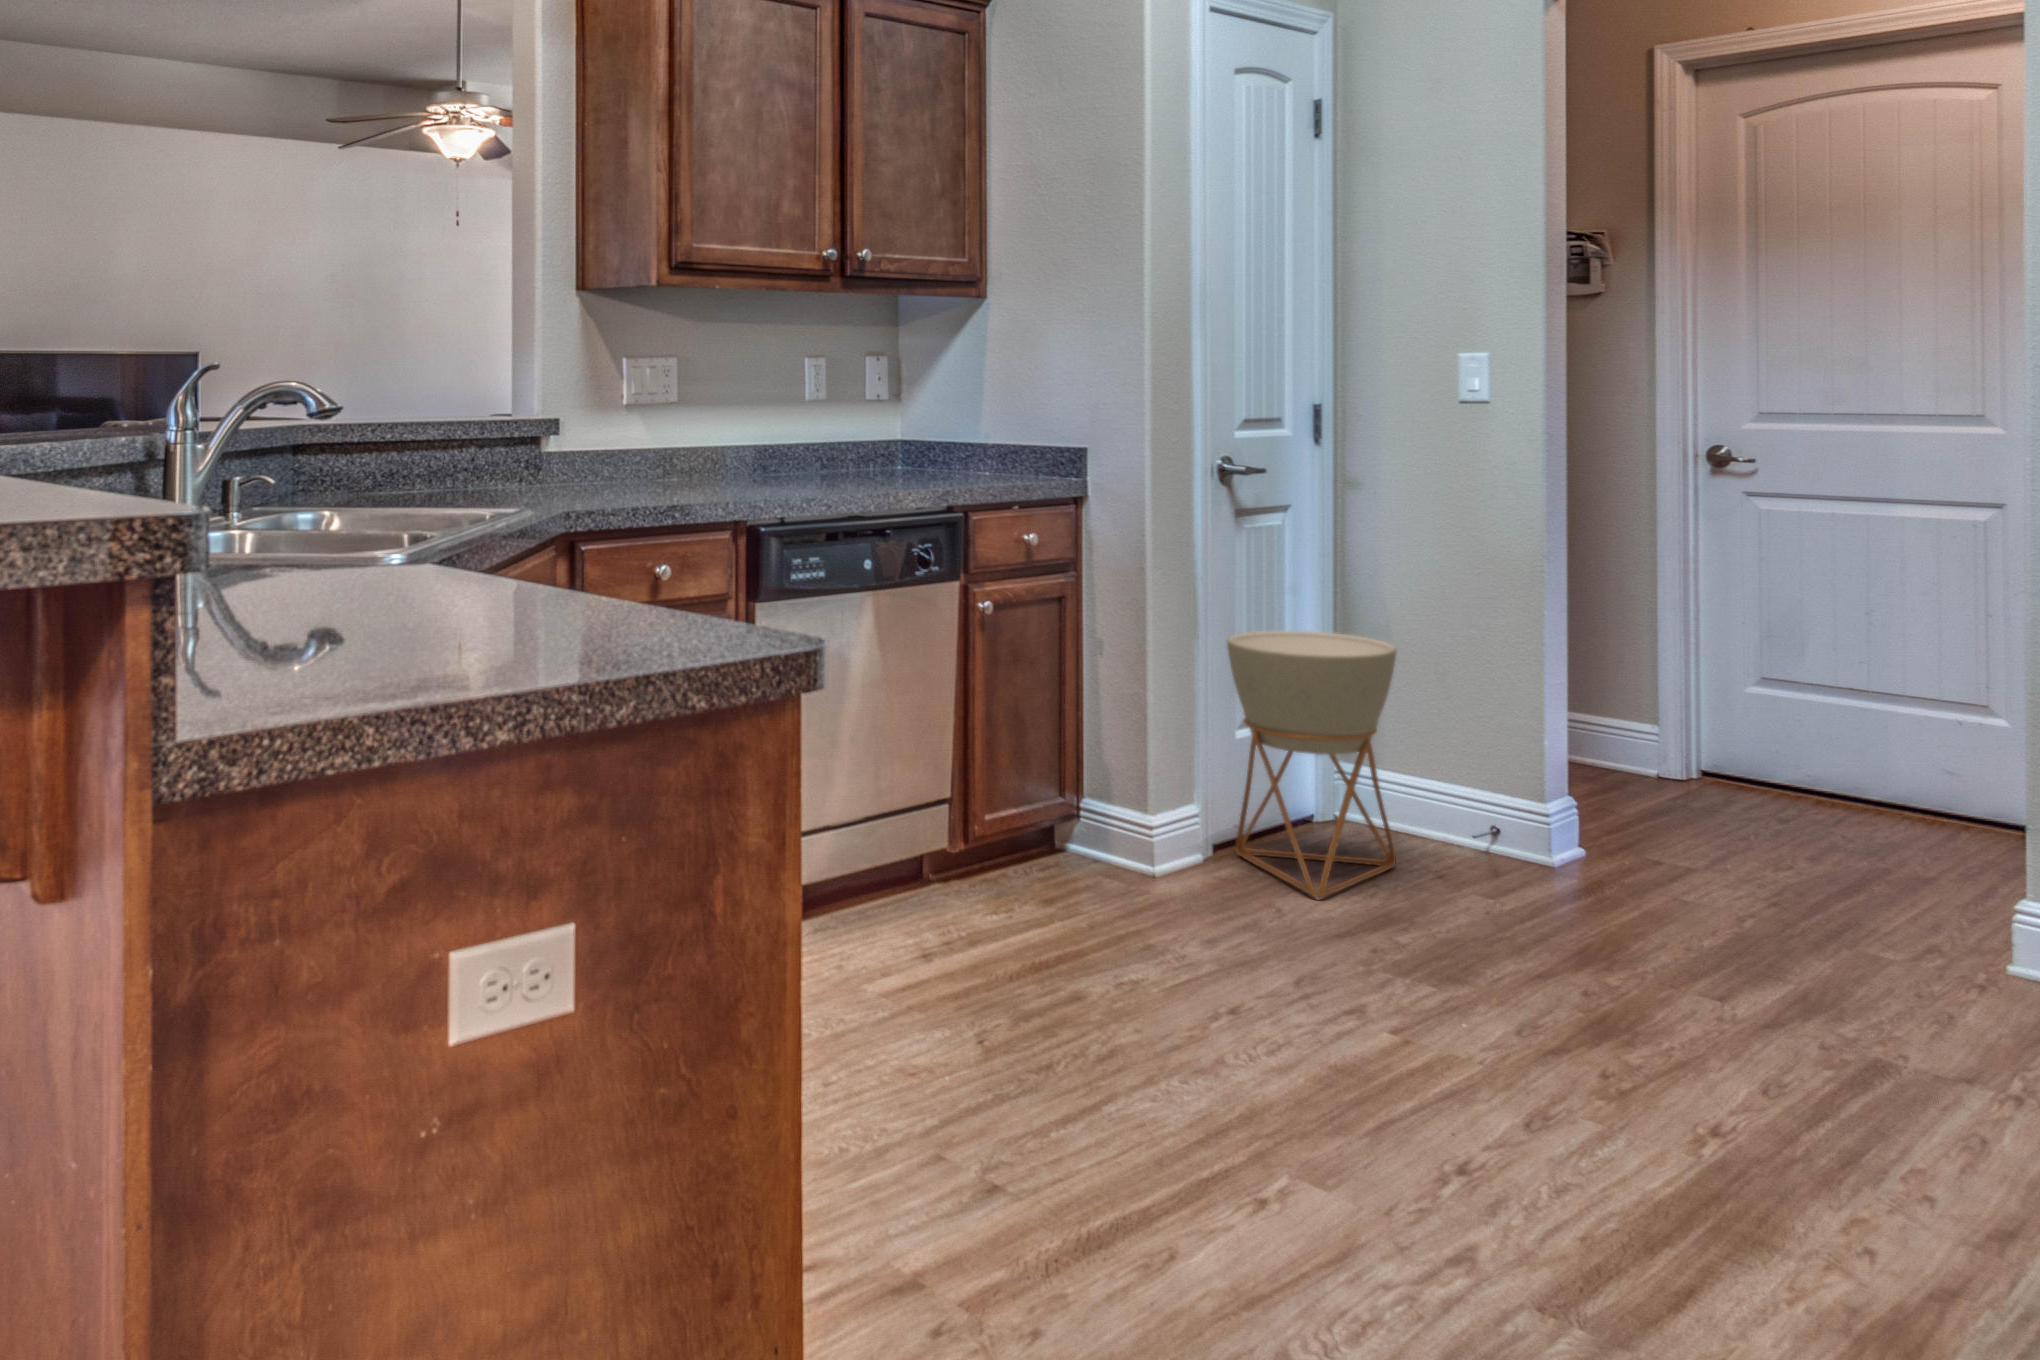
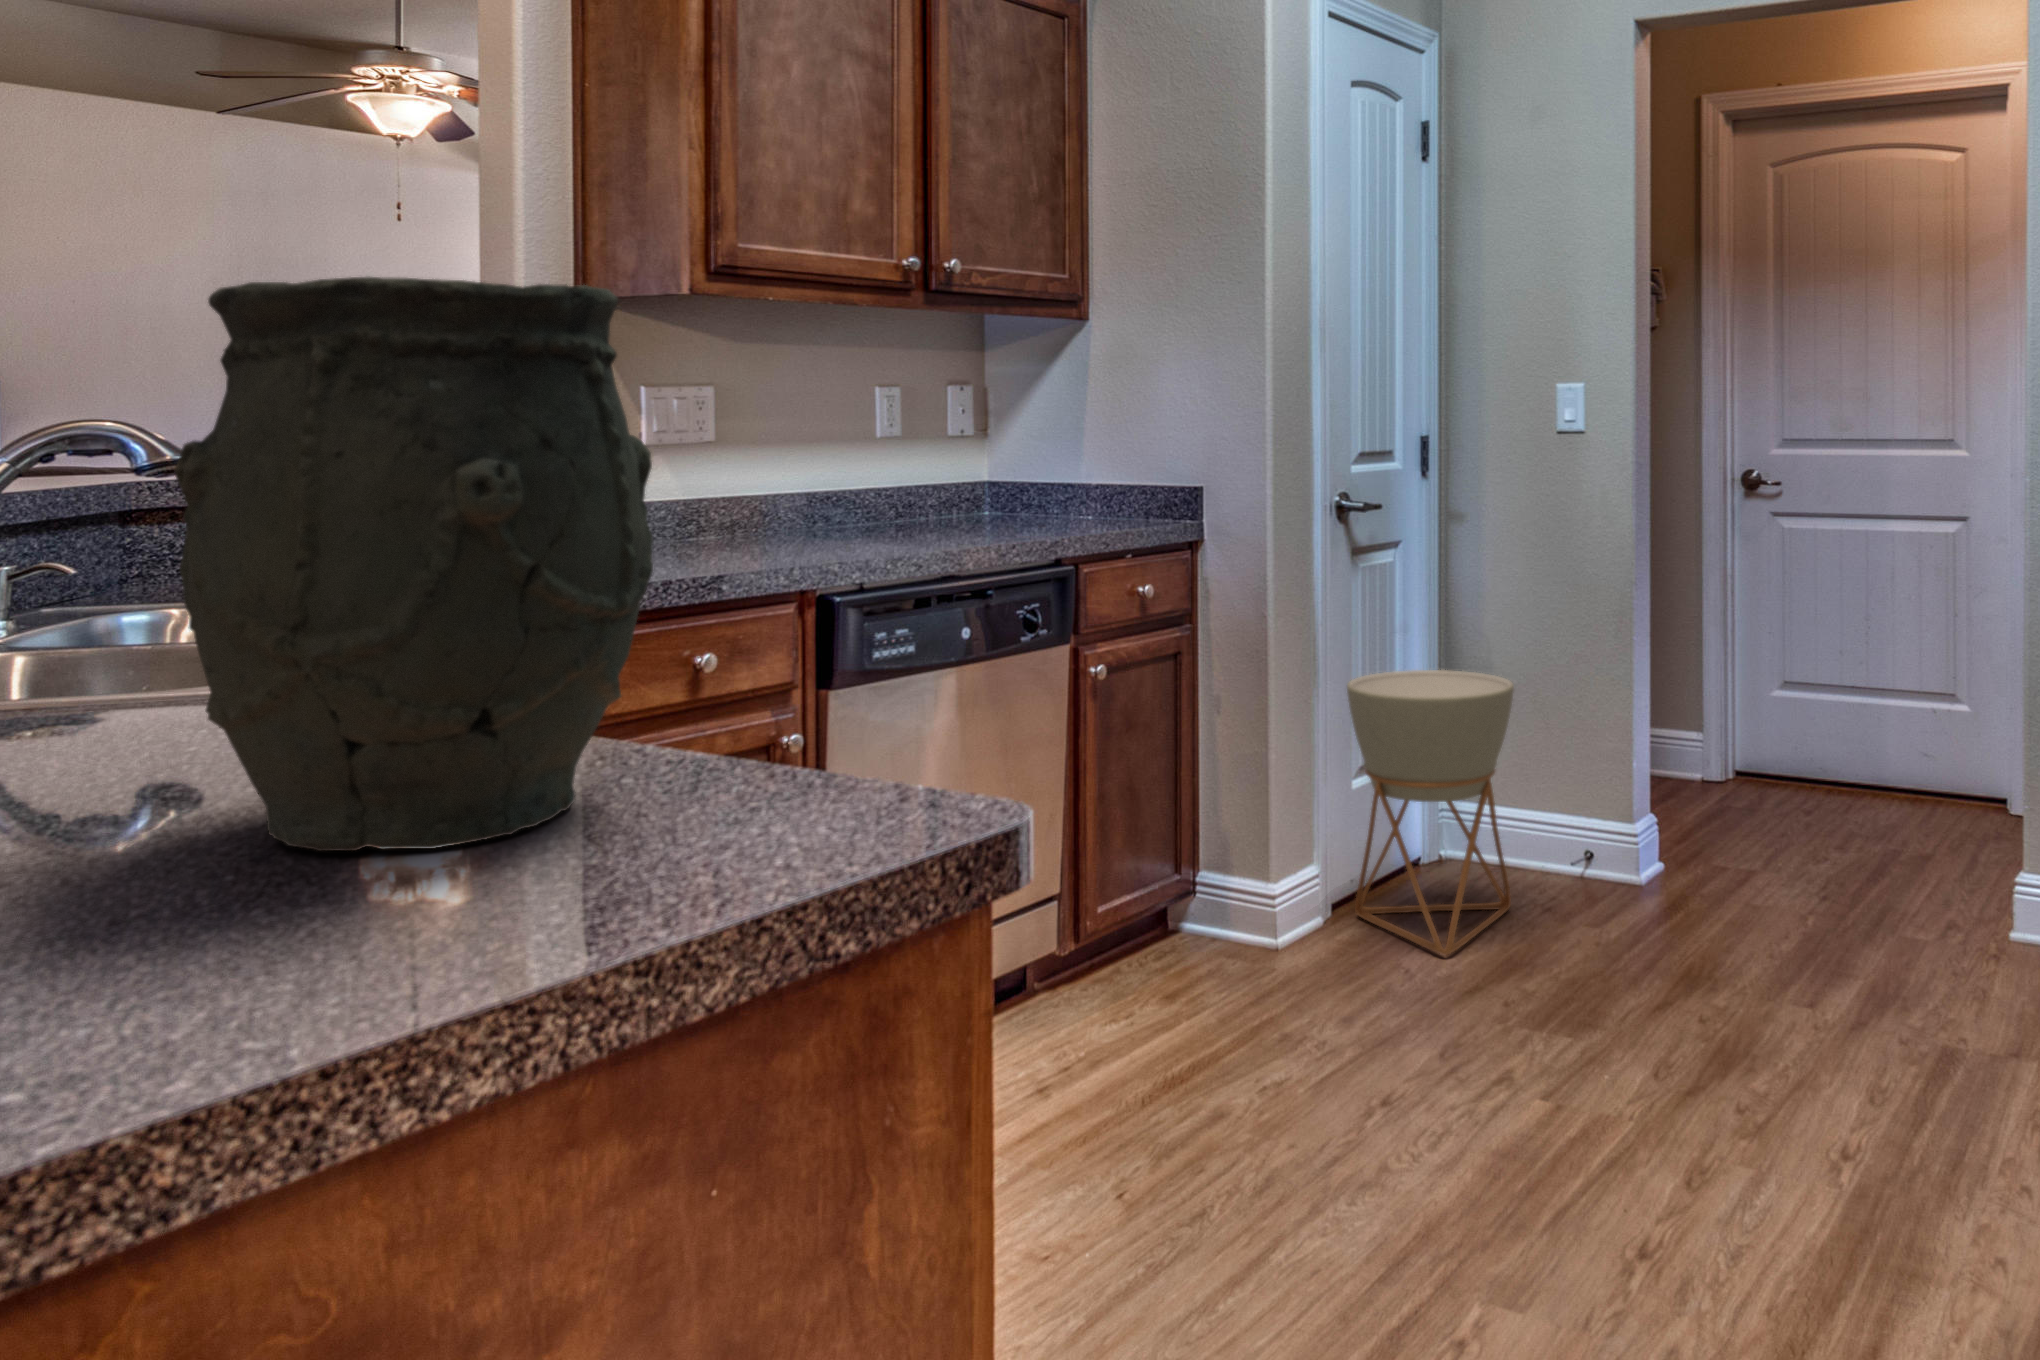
vase: none [353,305,599,634] -> present [174,277,653,851]

